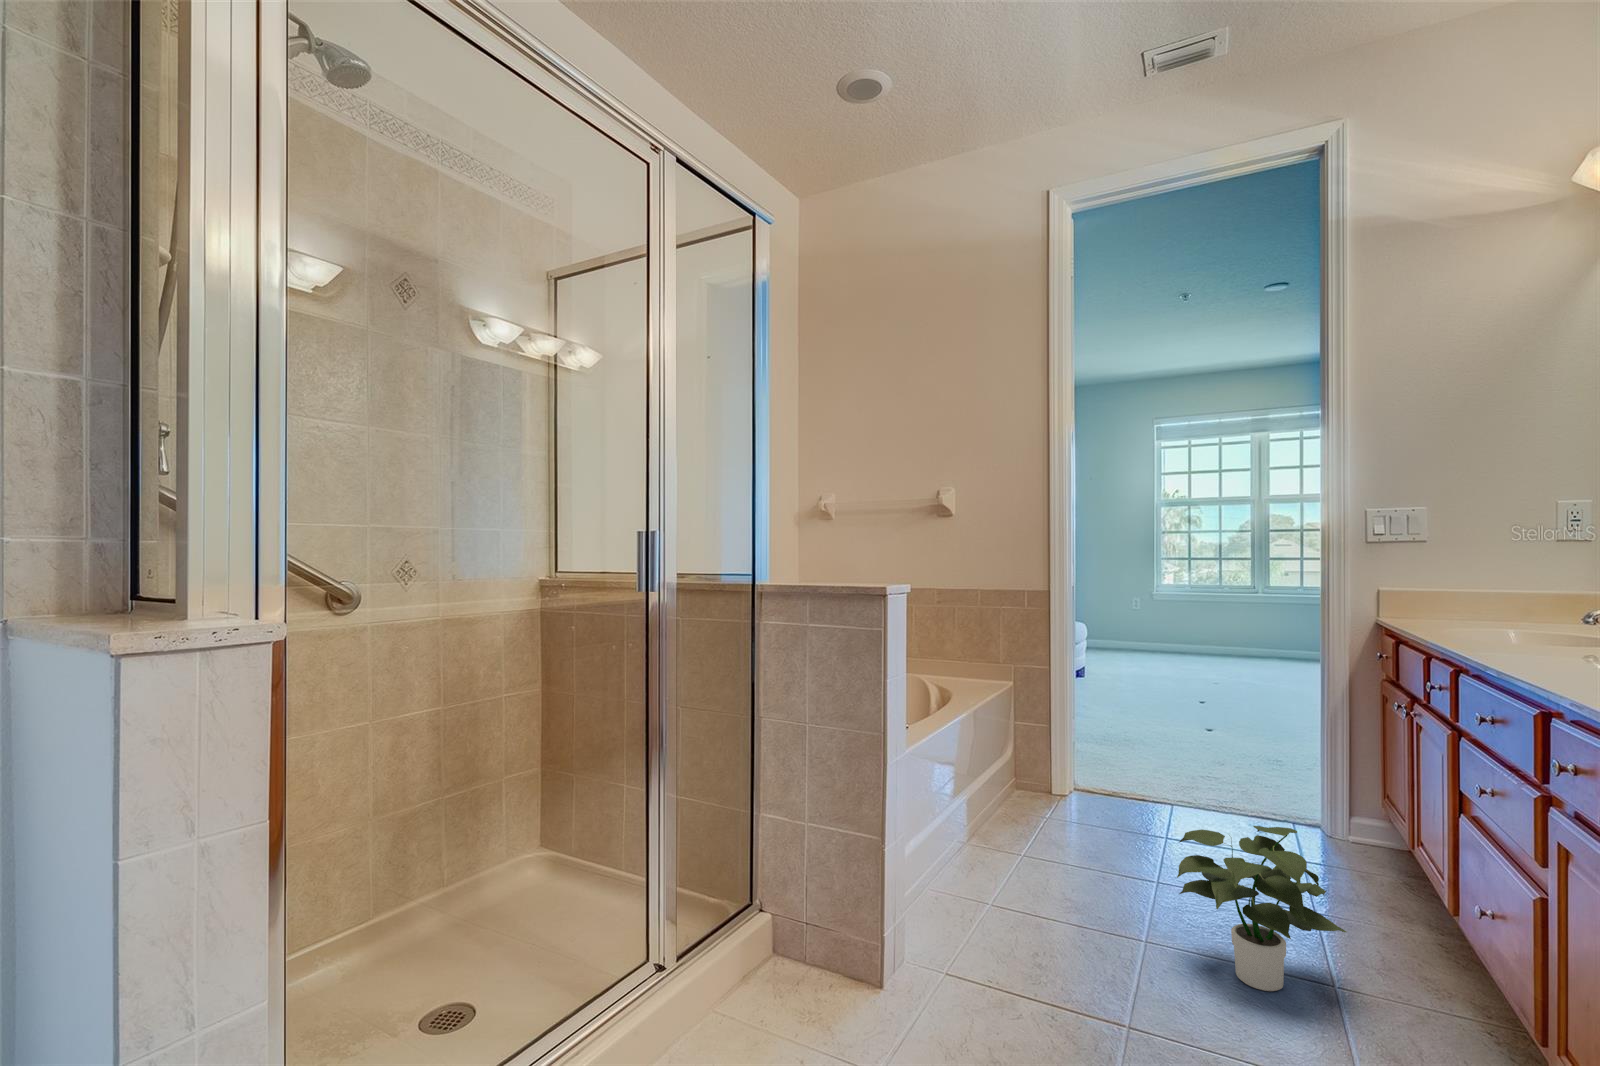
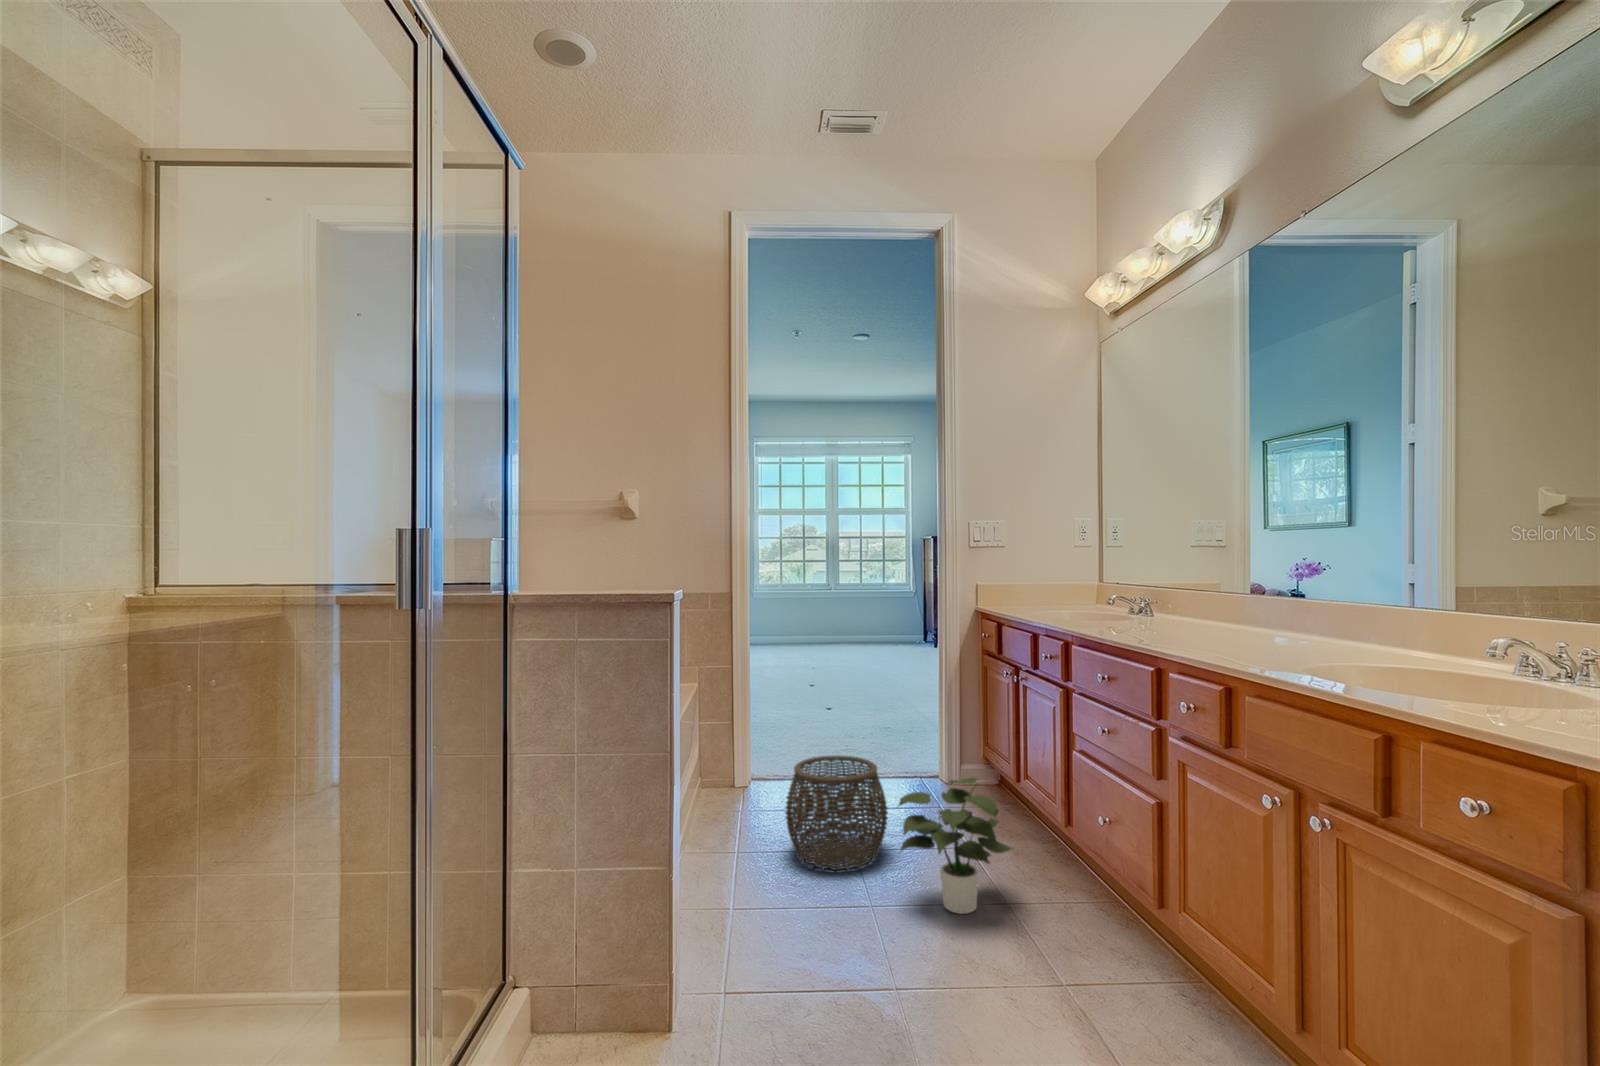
woven basket: none [1072,770,1198,901] -> present [785,755,888,870]

